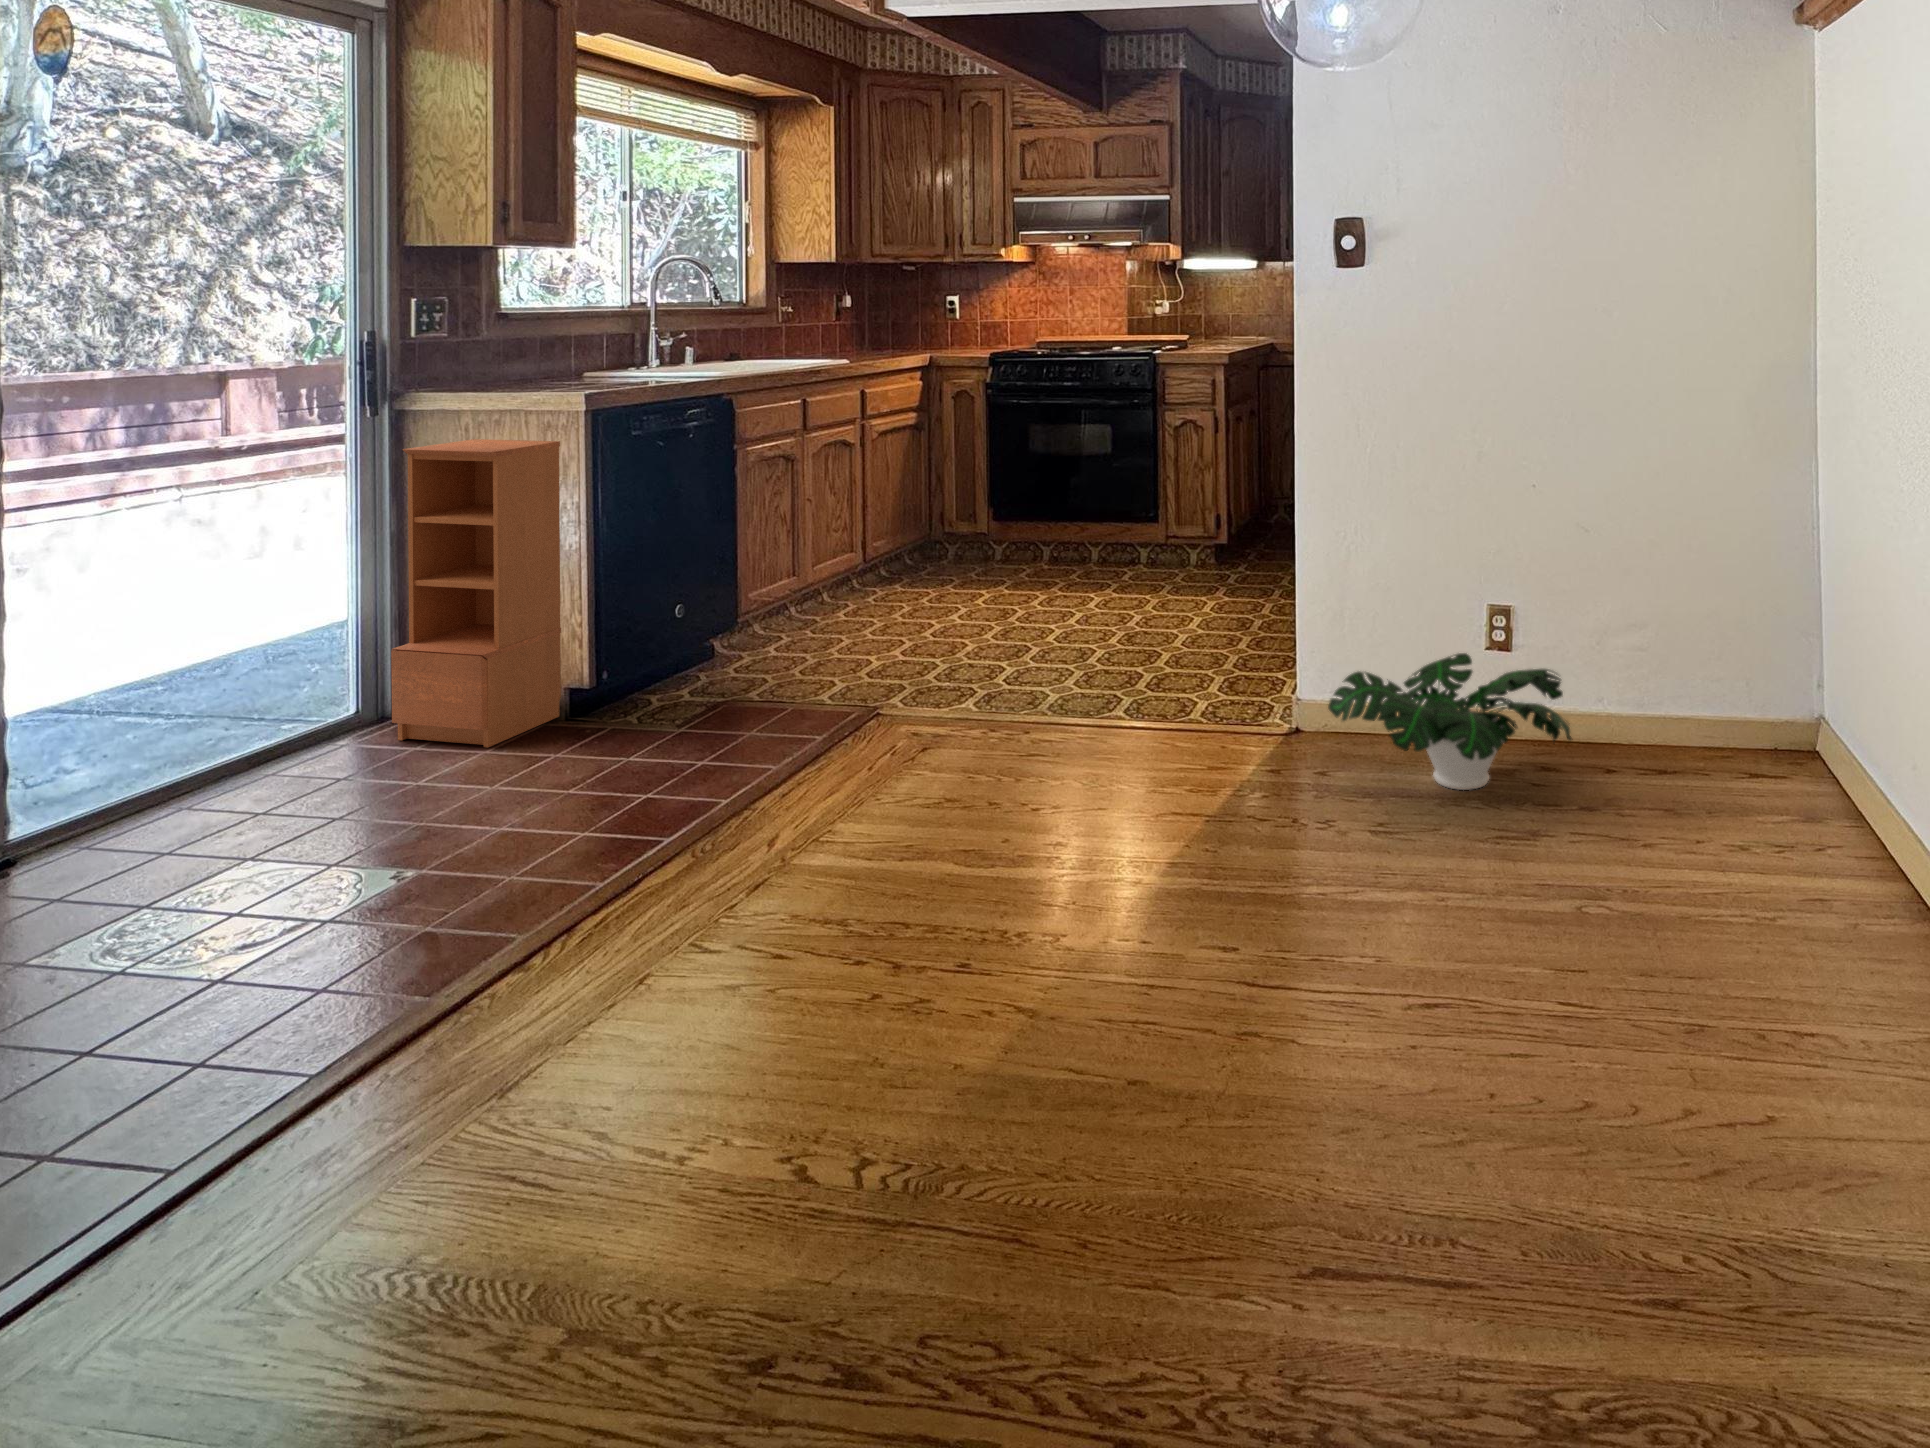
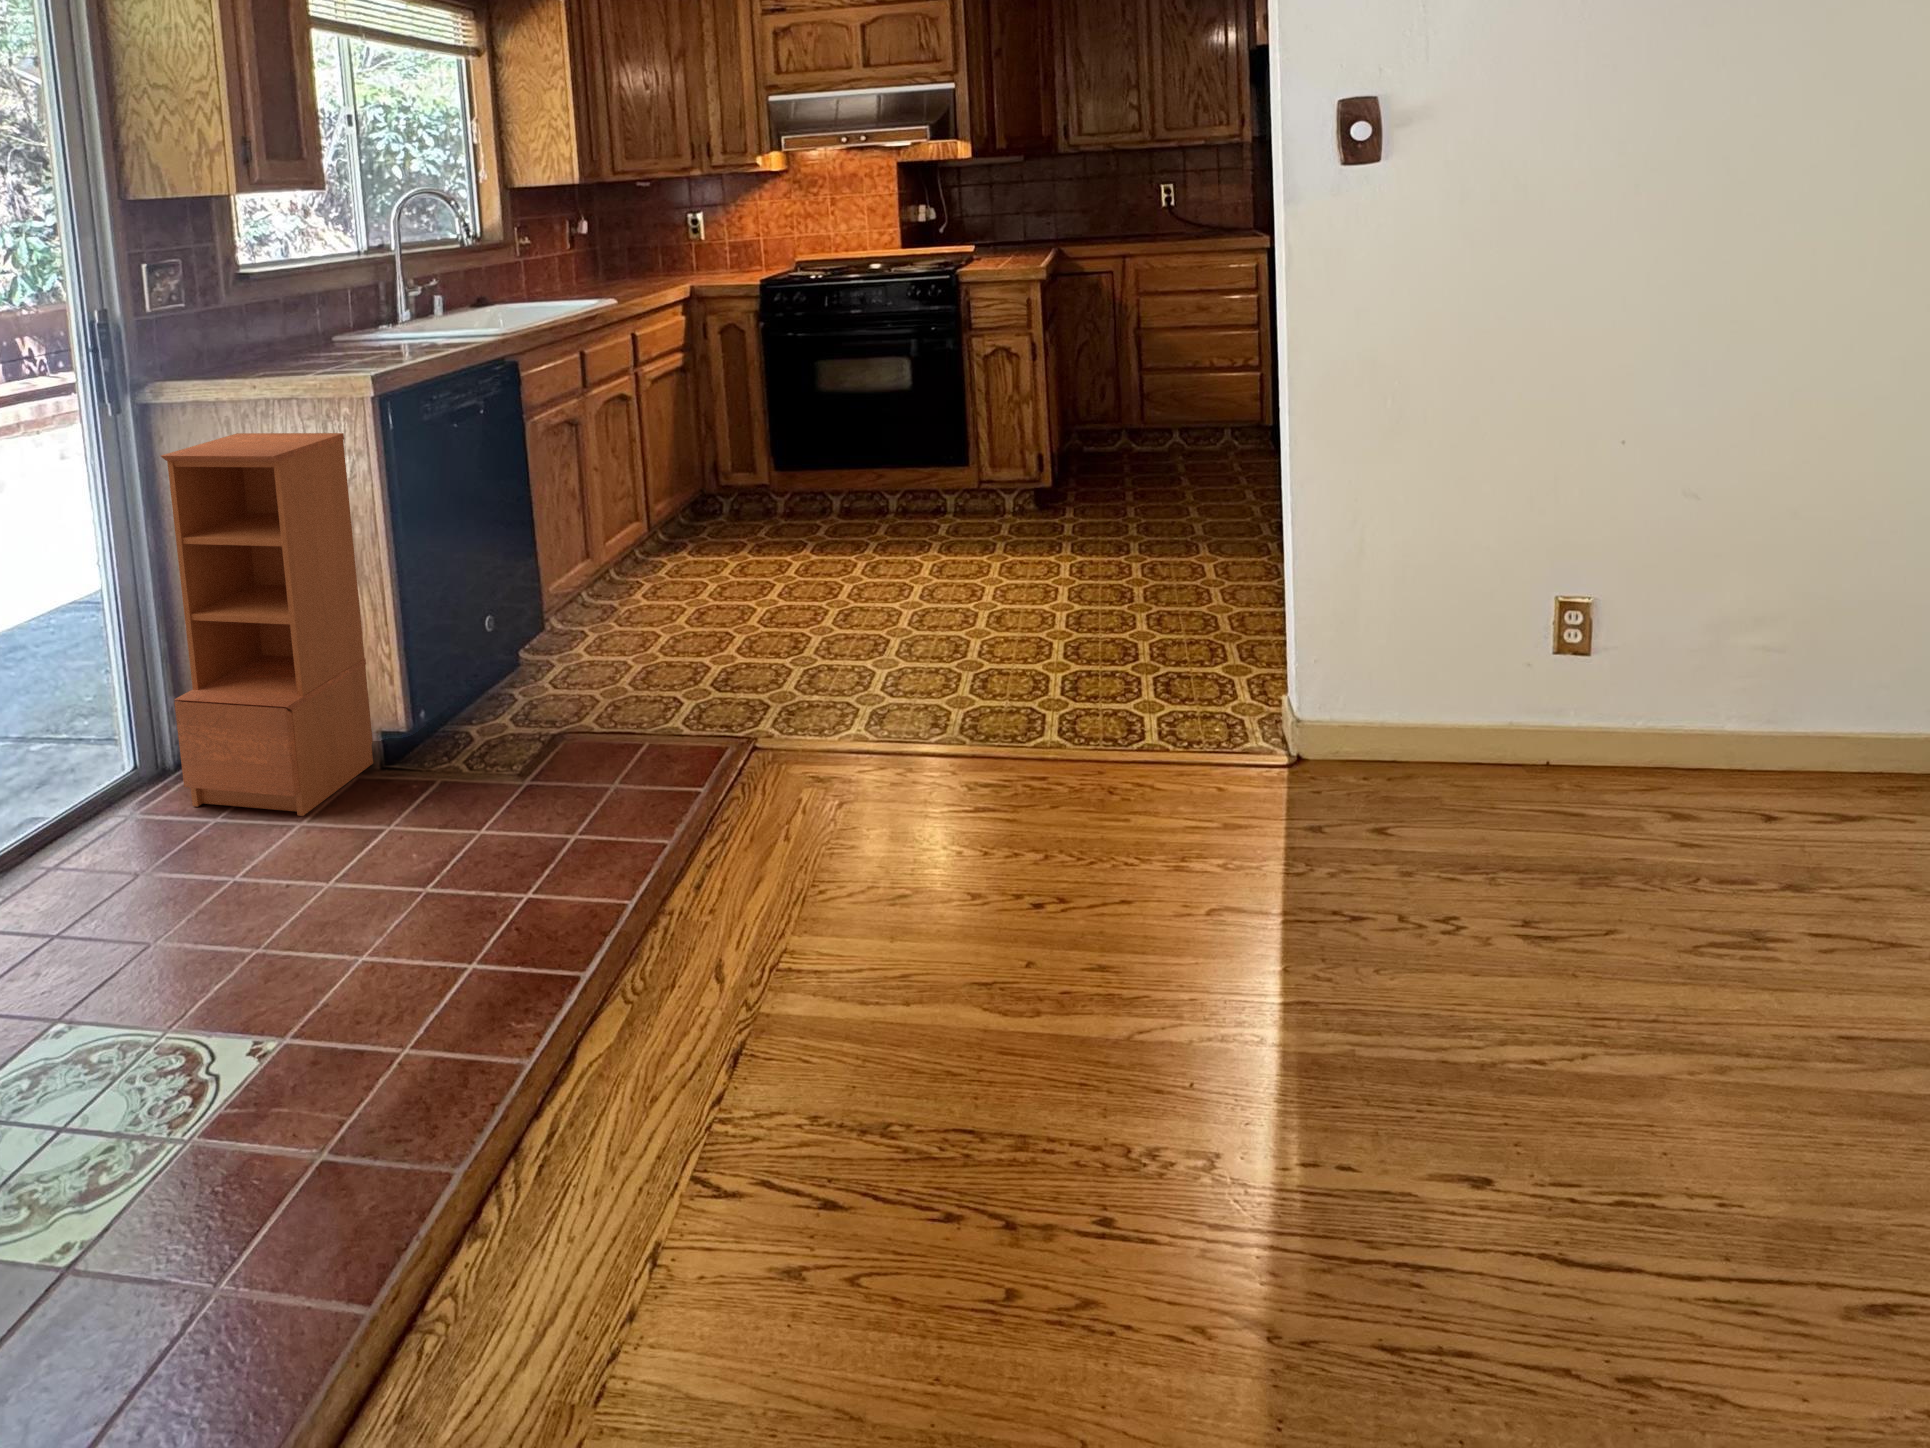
potted plant: present [1328,653,1572,790] -> none [1417,673,1818,870]

